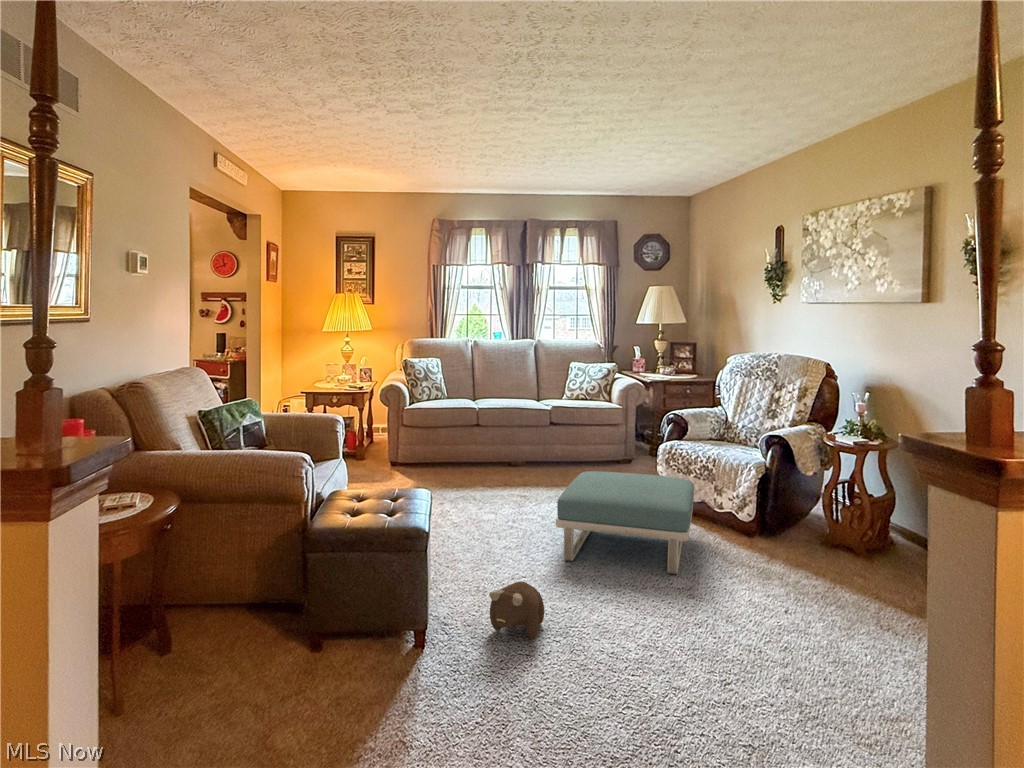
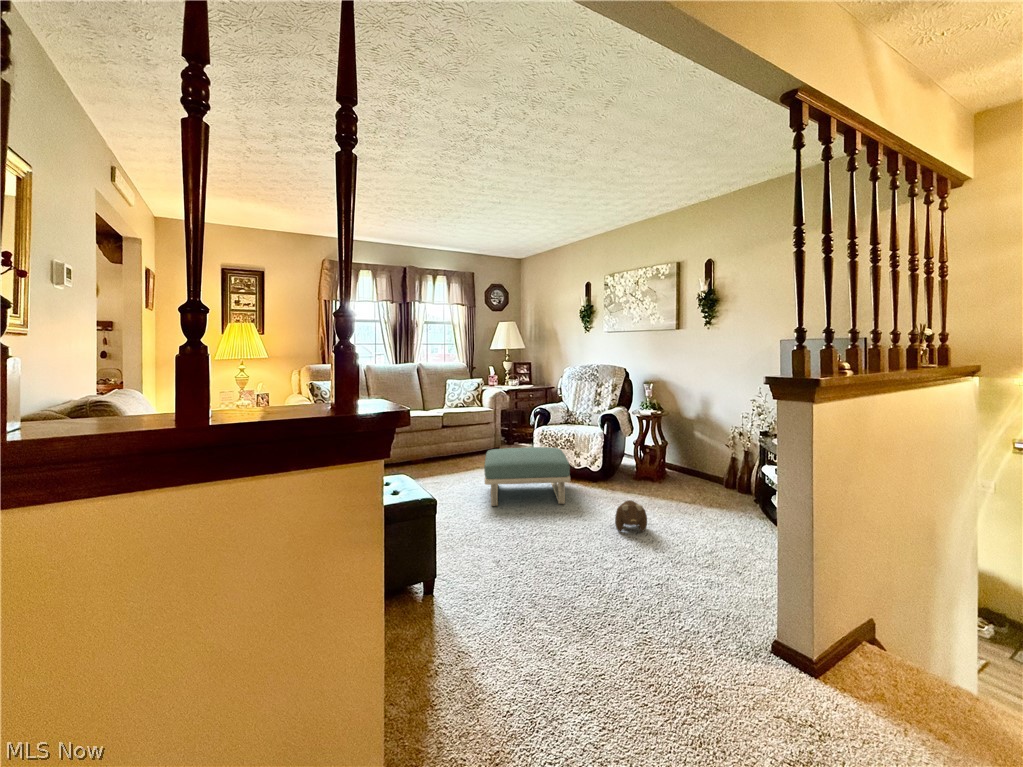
plush toy: present [489,582,544,639] -> present [615,500,647,532]

